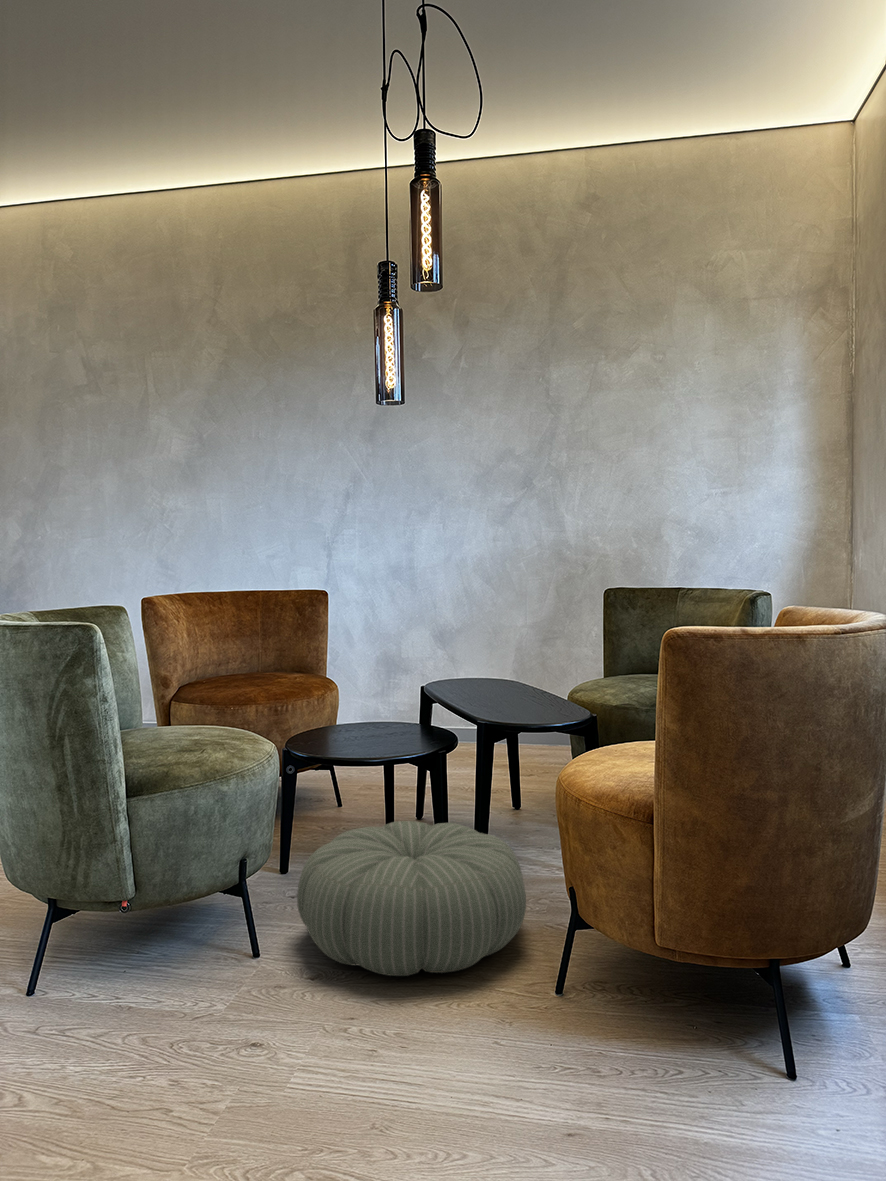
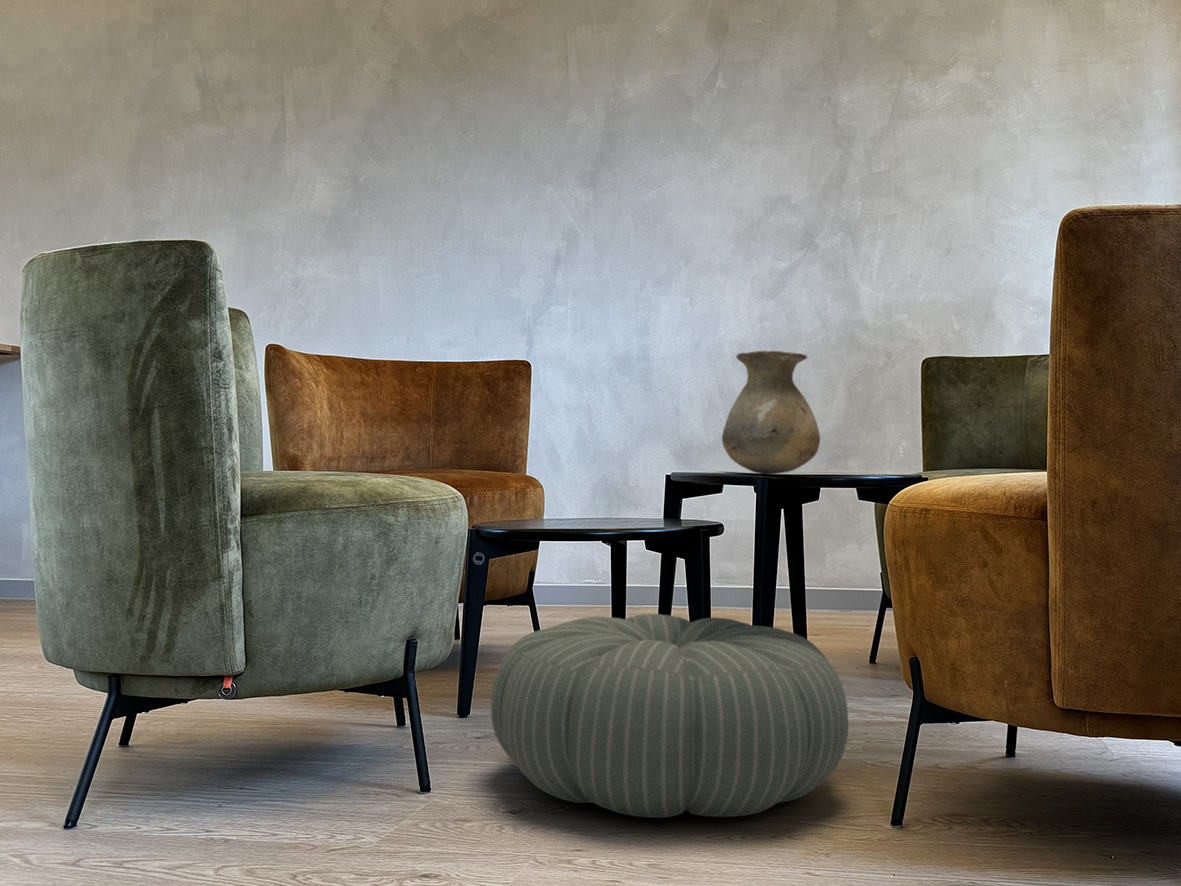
vase: none [457,609,524,693] -> present [722,351,820,474]

